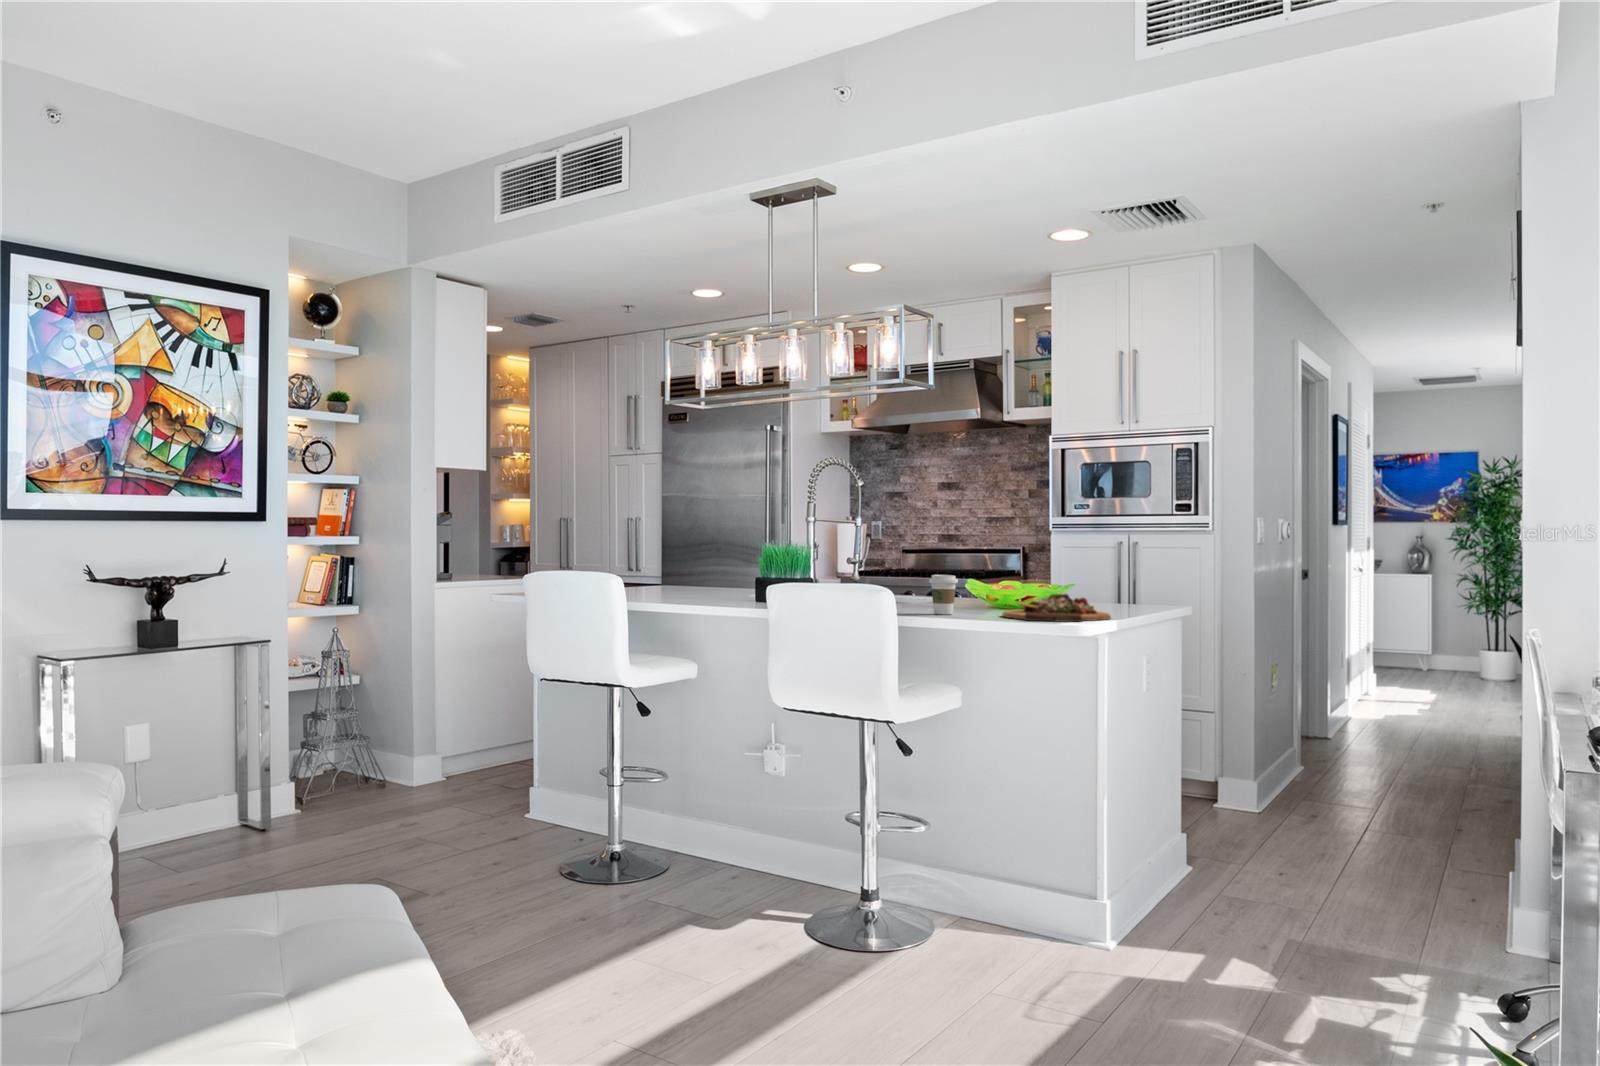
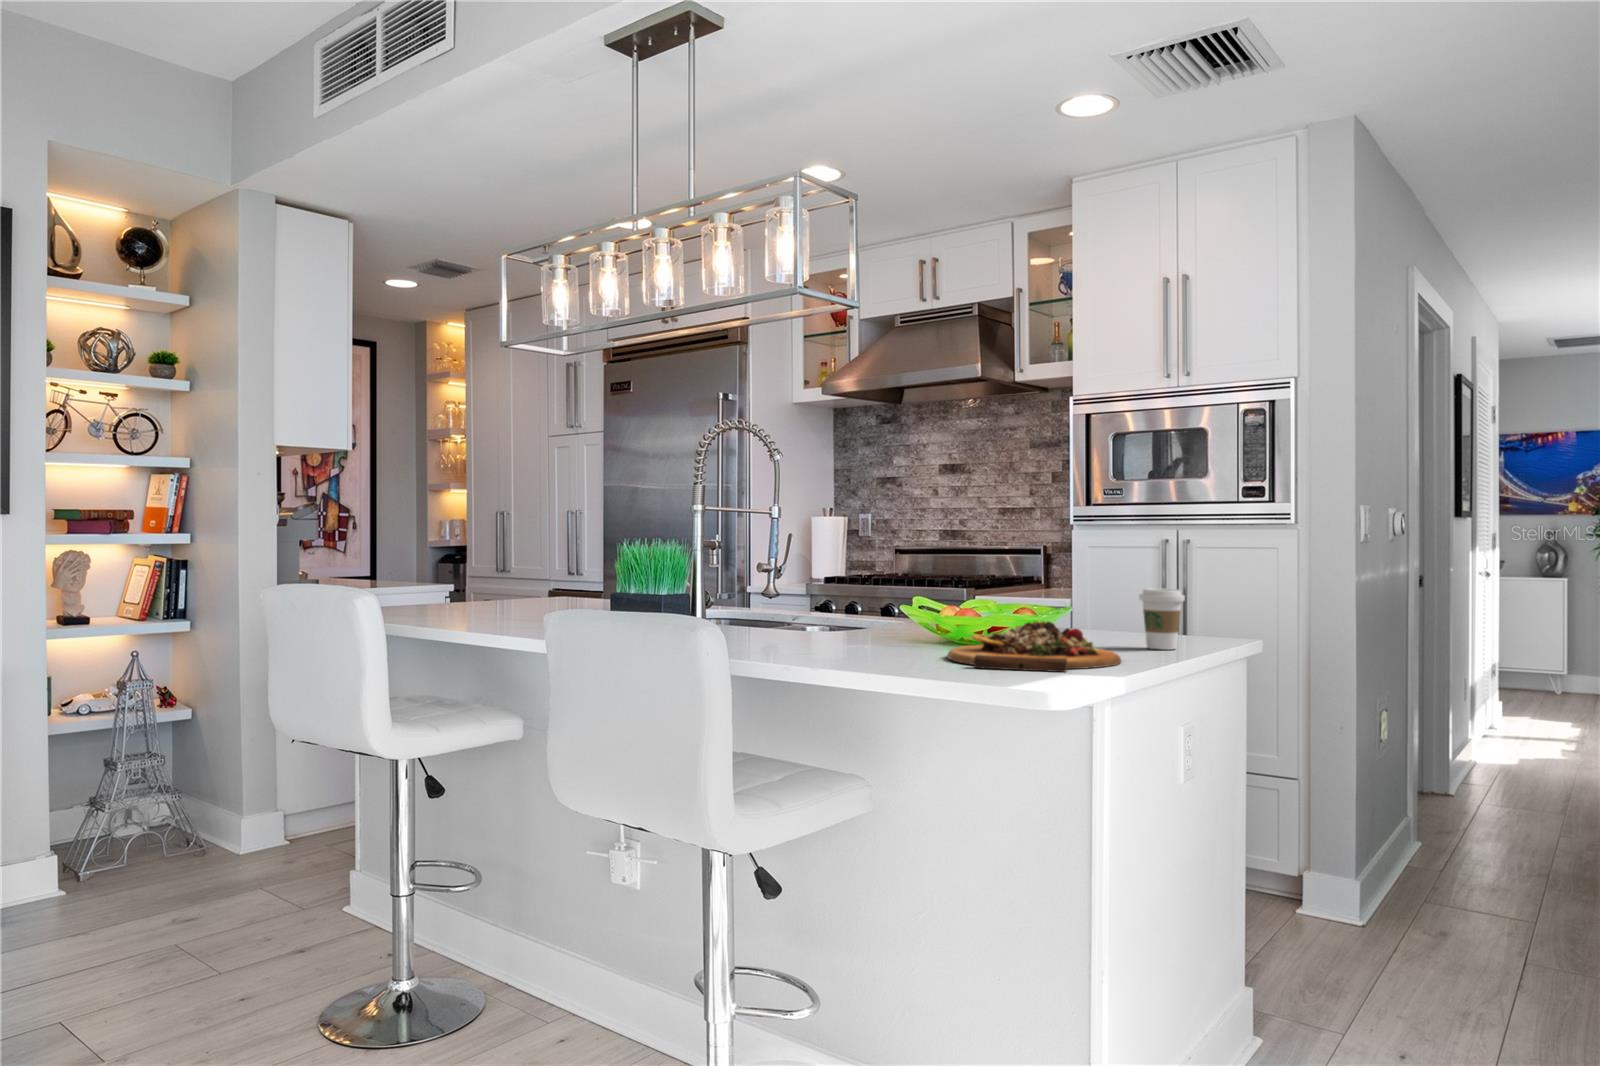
coffee cup: present [929,575,958,614] -> present [1139,588,1185,650]

